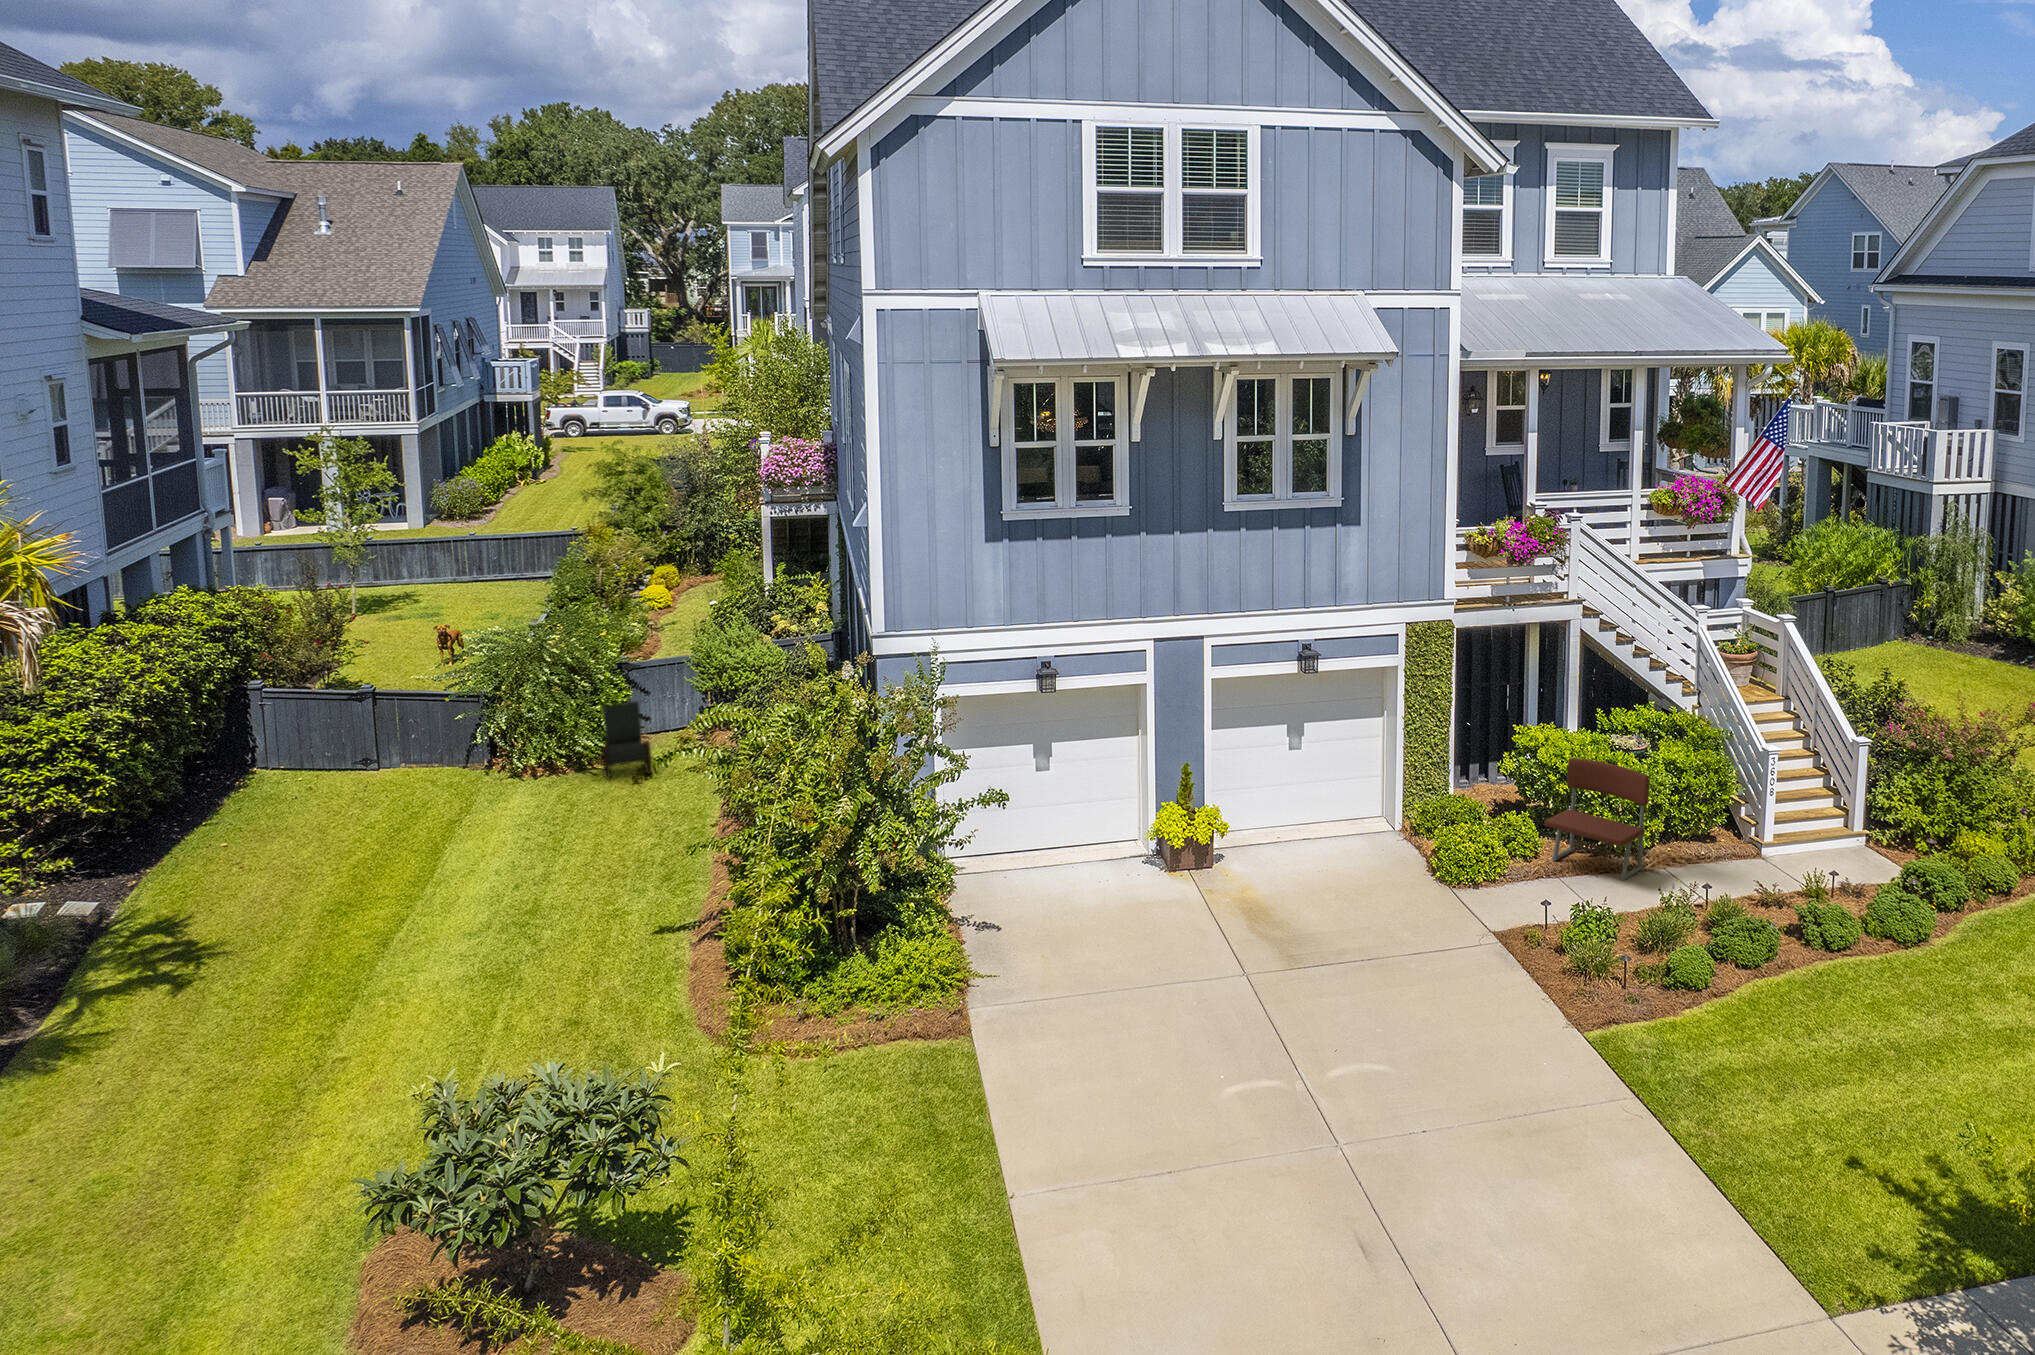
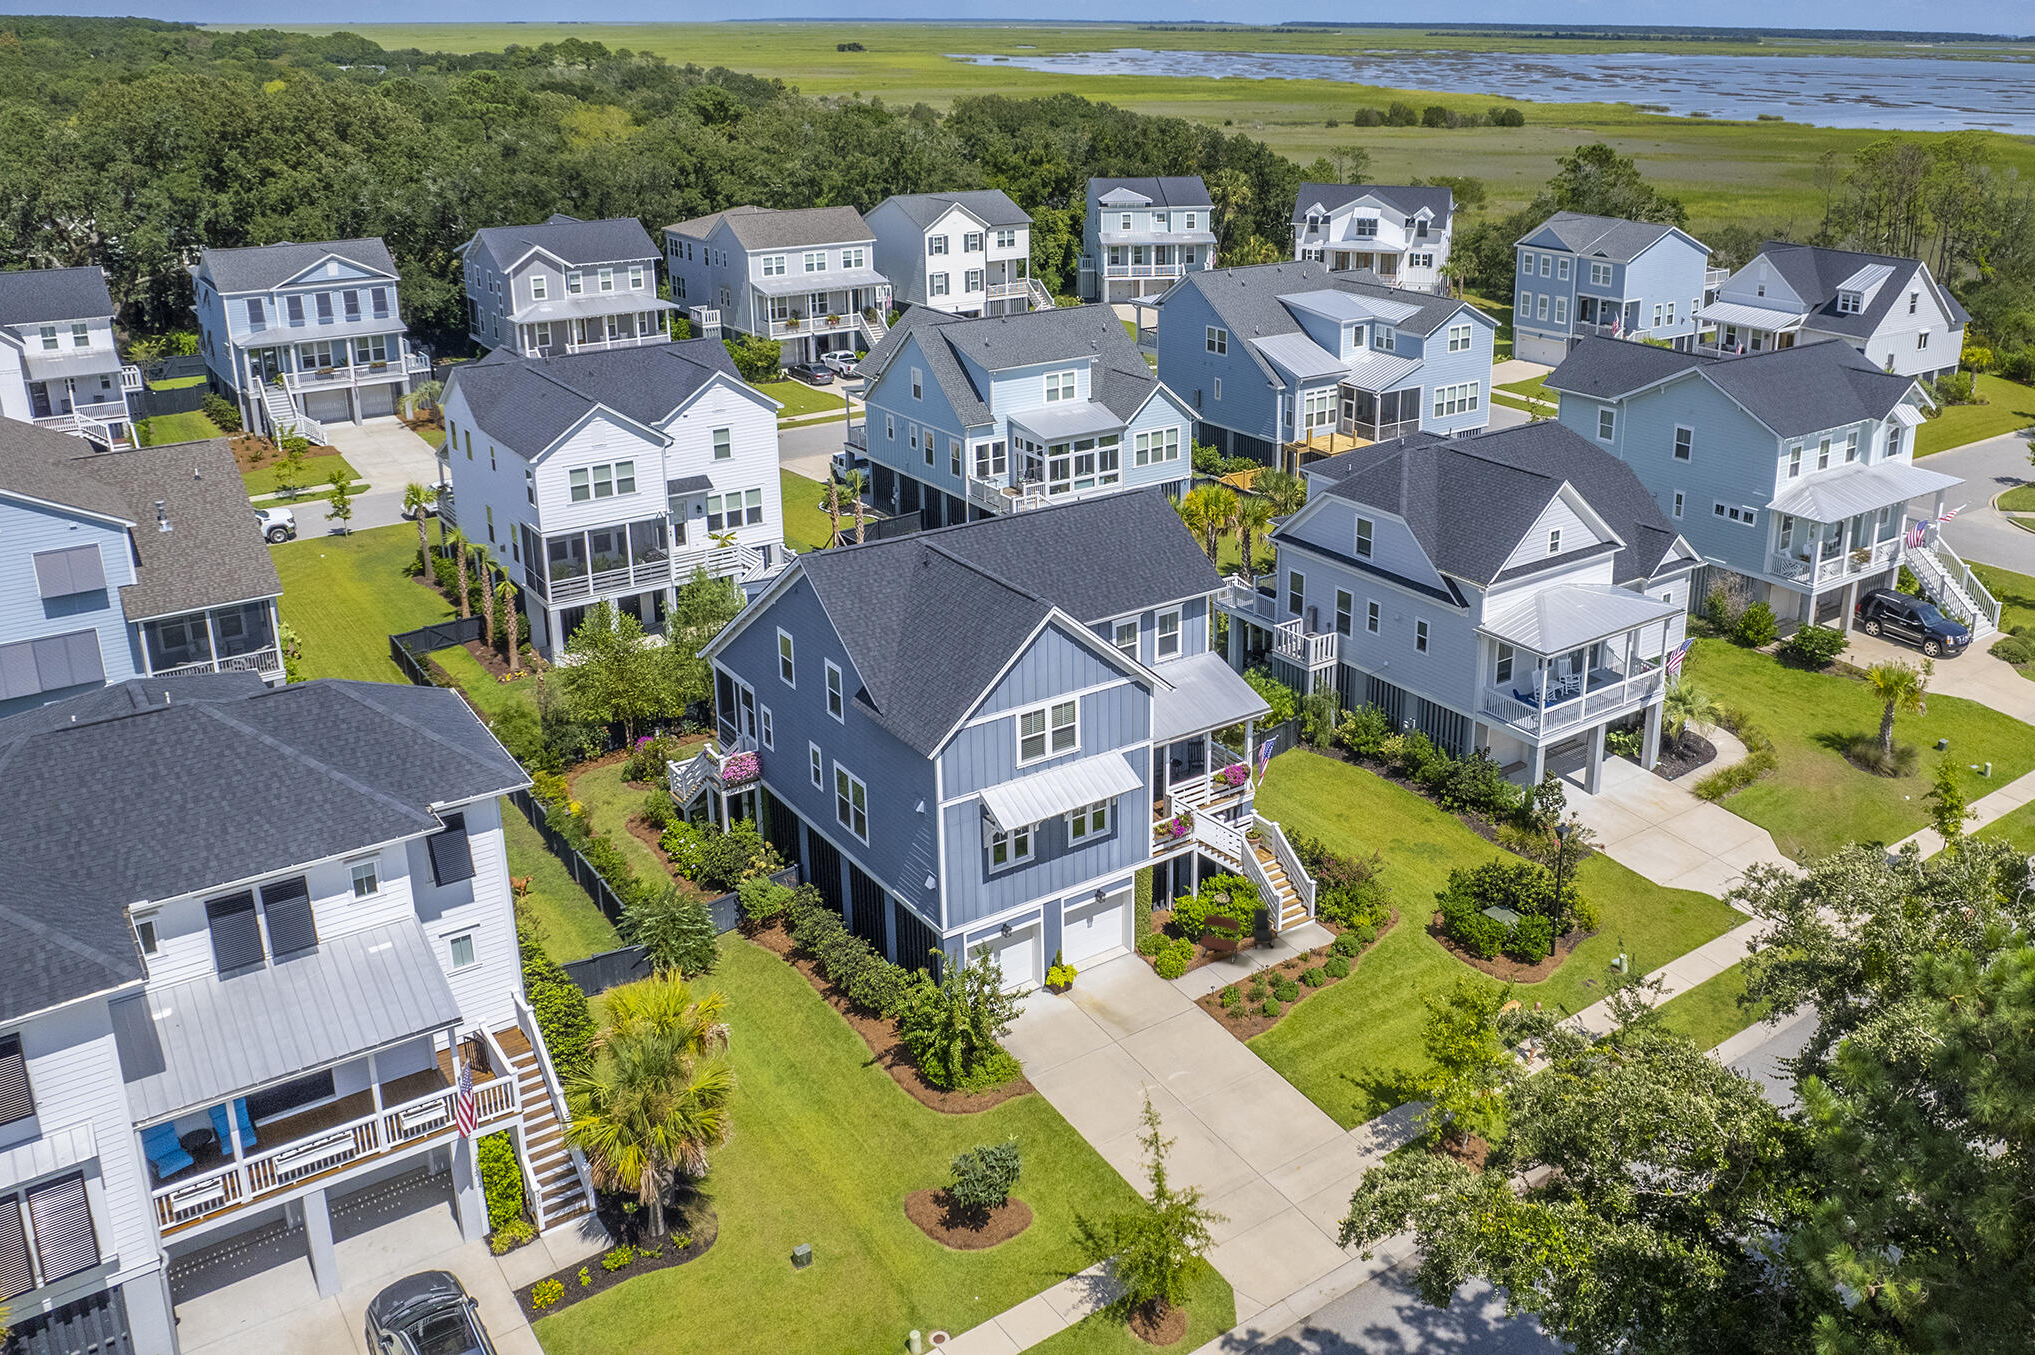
lounge chair: present [601,701,652,780] -> present [1251,909,1274,948]

